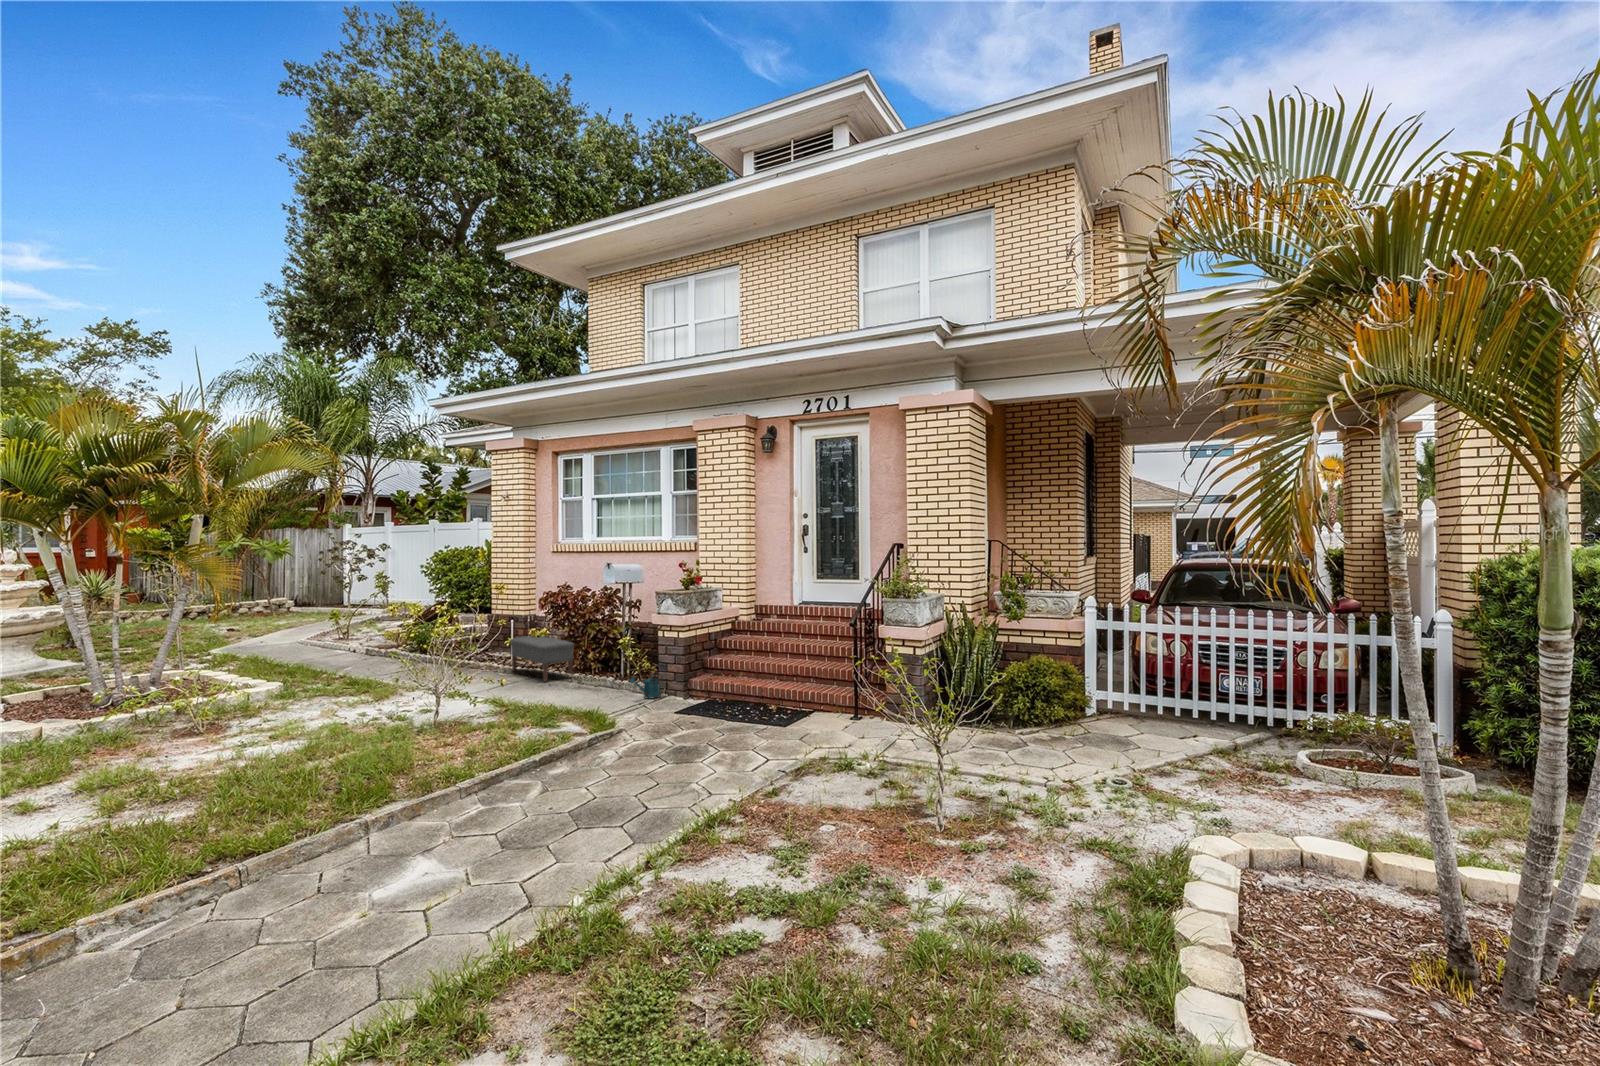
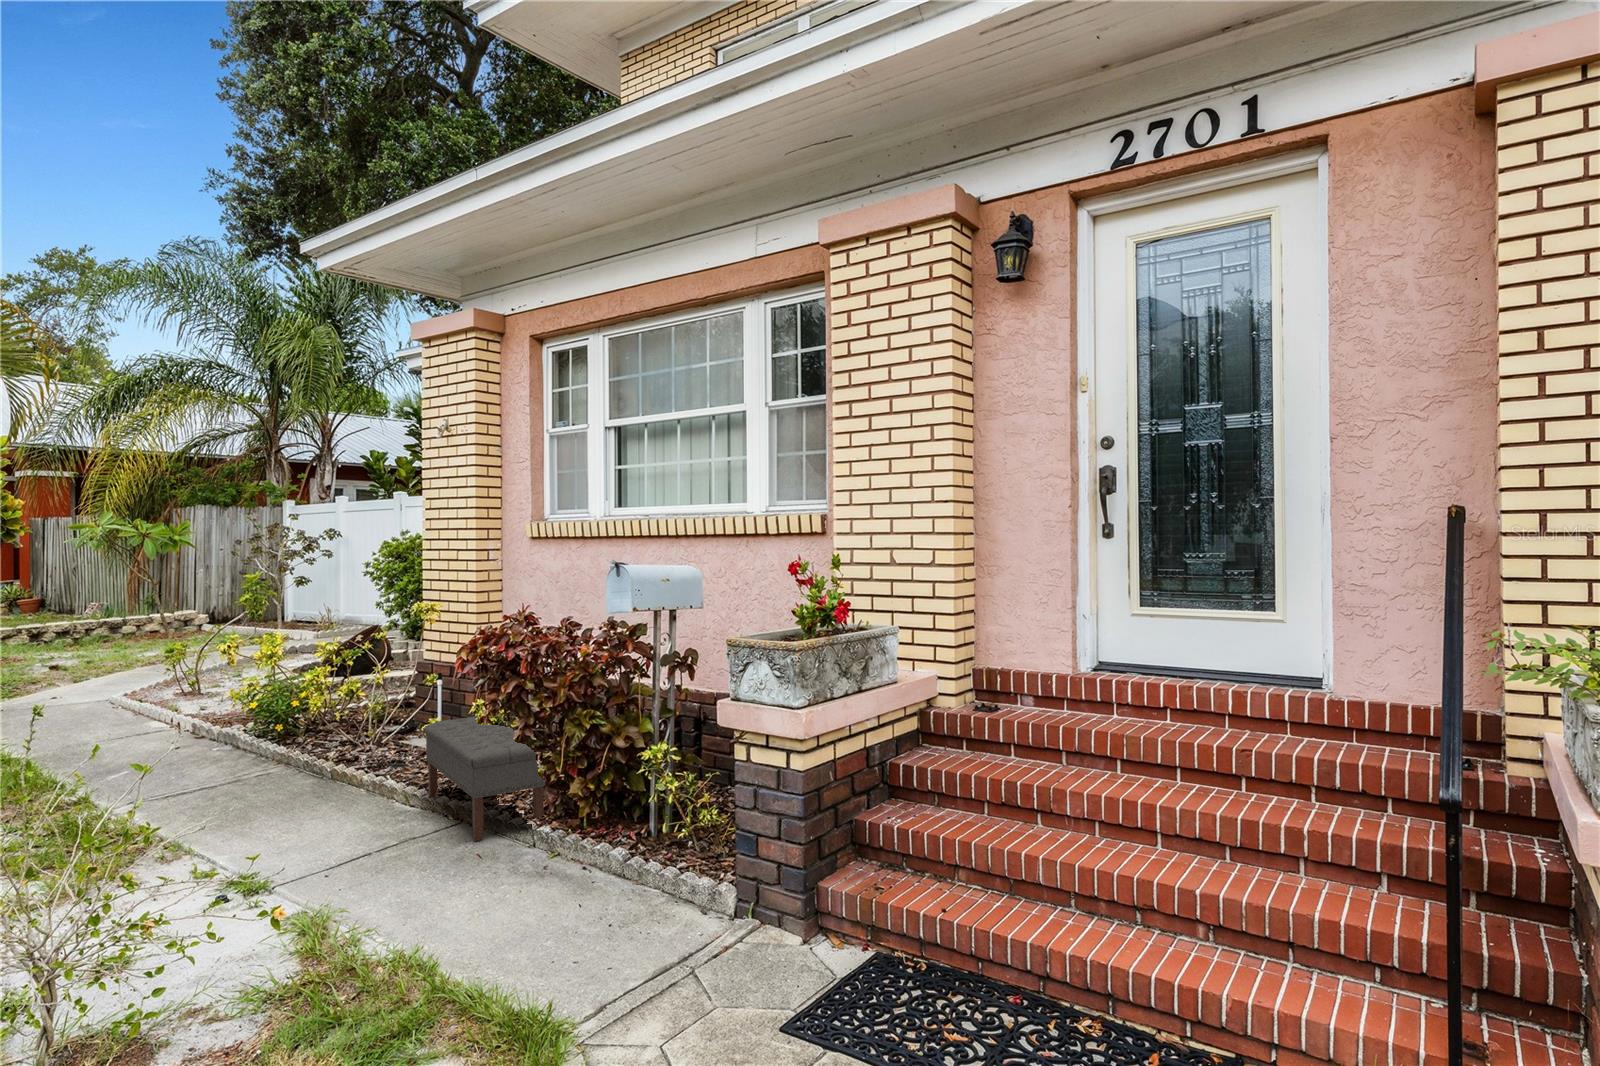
watering can: present [630,675,662,699] -> none [655,863,746,938]

